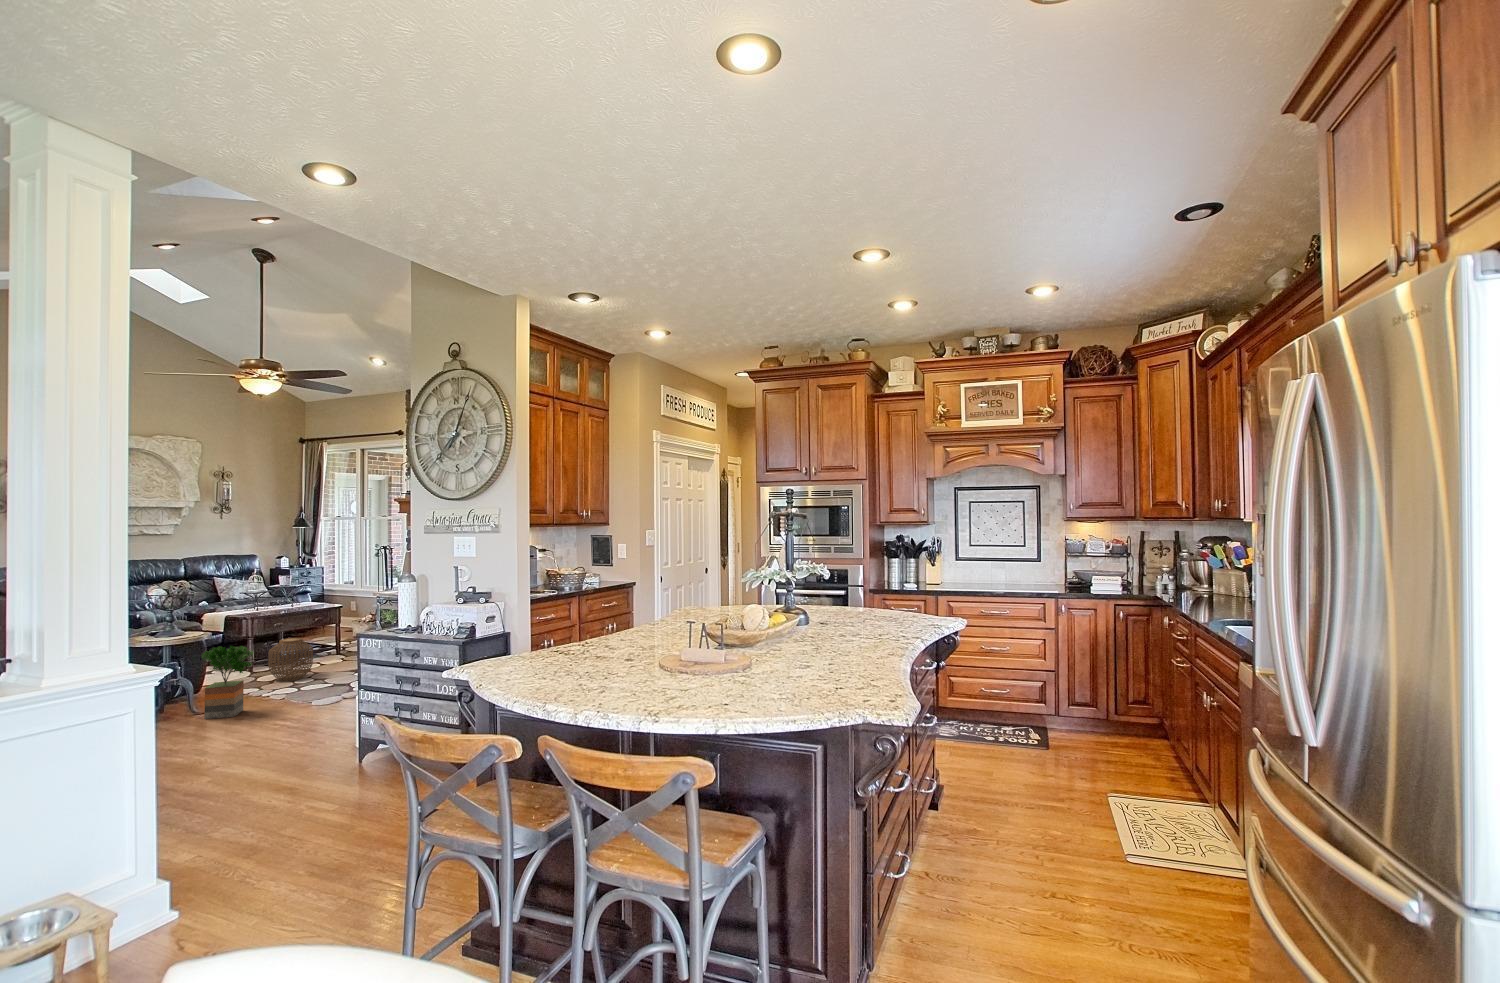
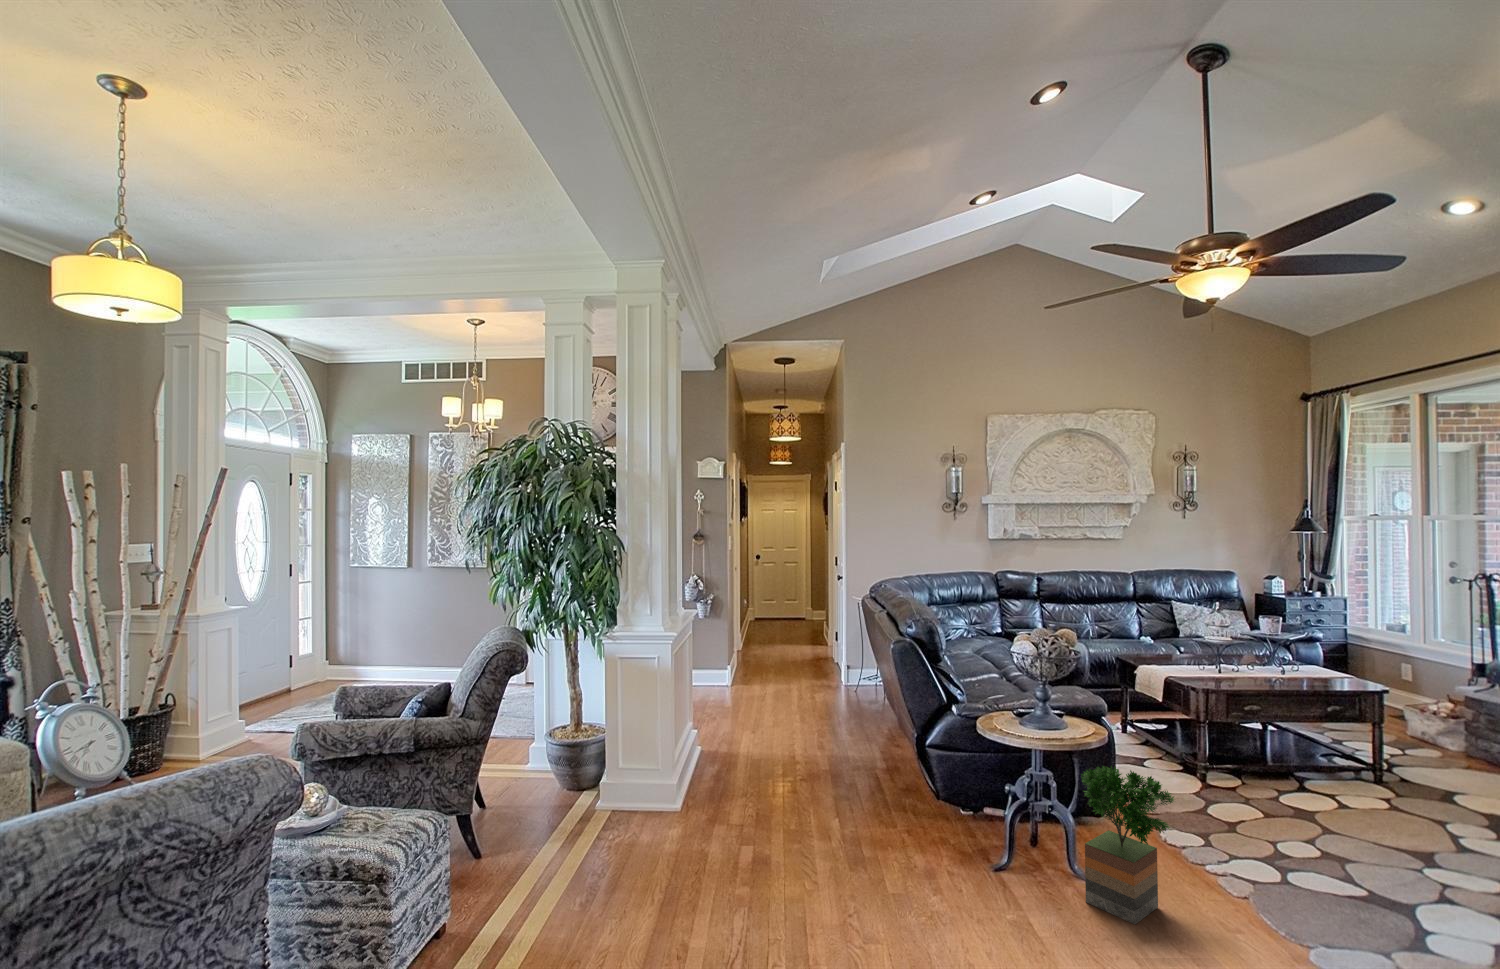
woven basket: present [268,638,313,681] -> none [1228,748,1318,839]

